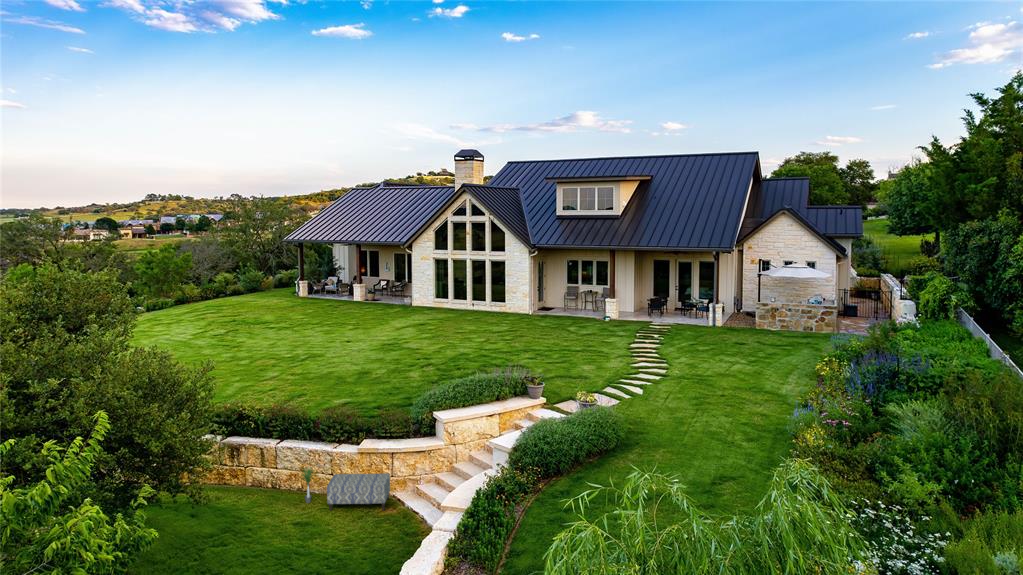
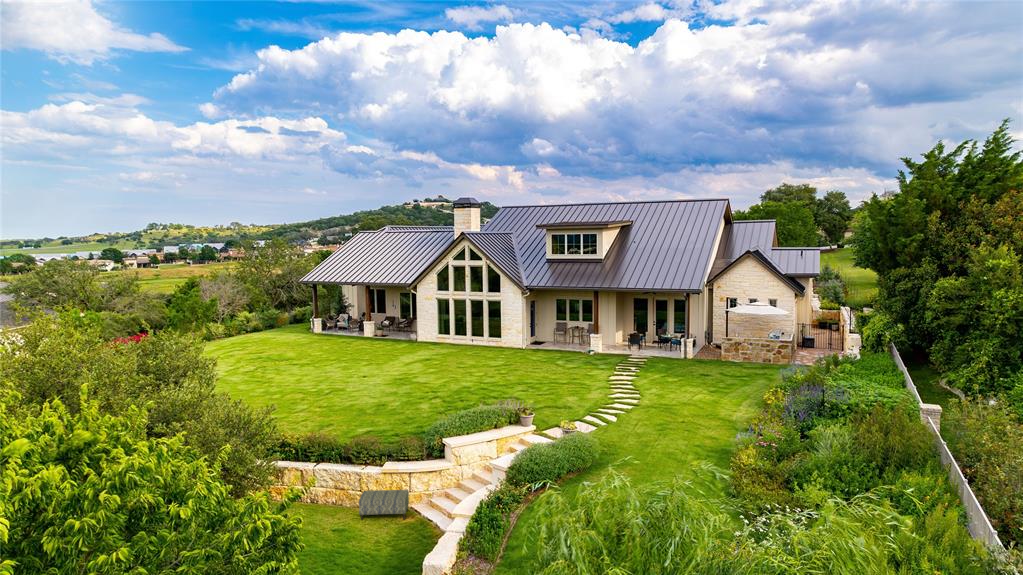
potted plant: present [302,467,313,503] -> none [332,481,353,515]

